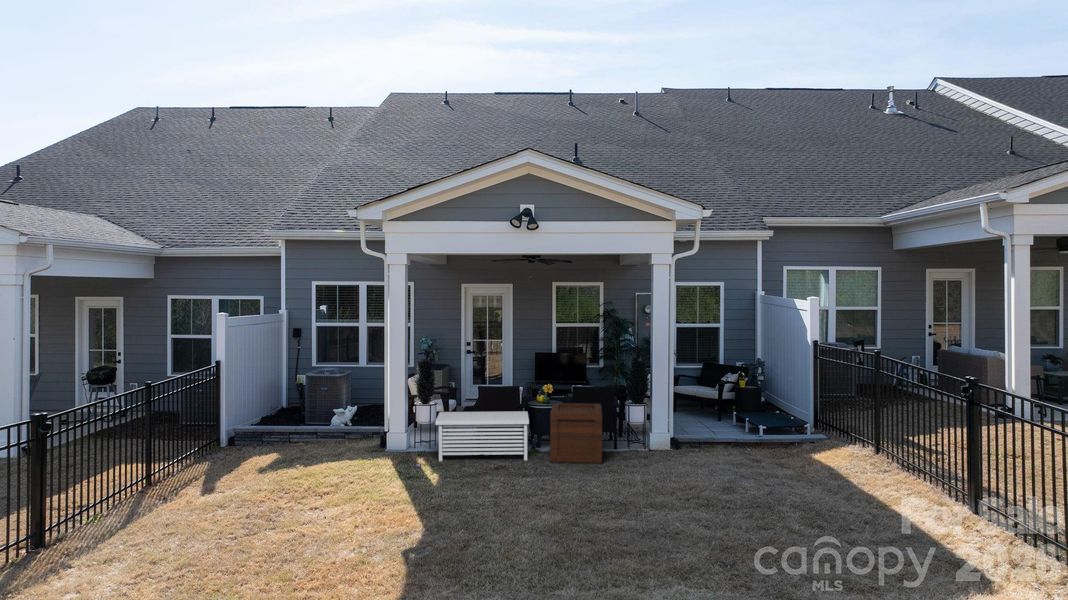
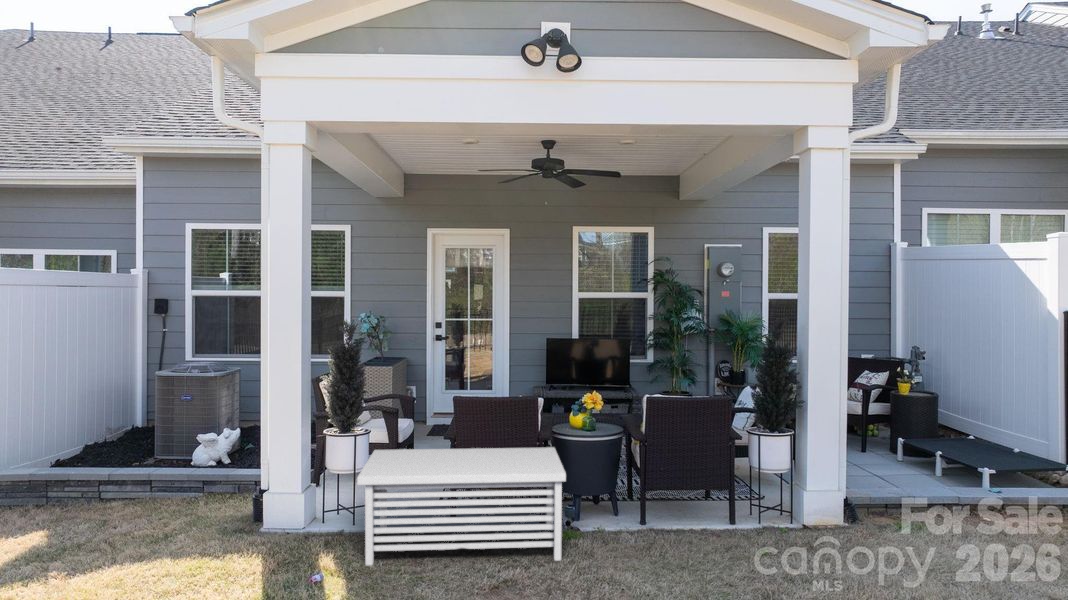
wooden crate: present [550,403,602,464] -> none [607,431,732,570]

